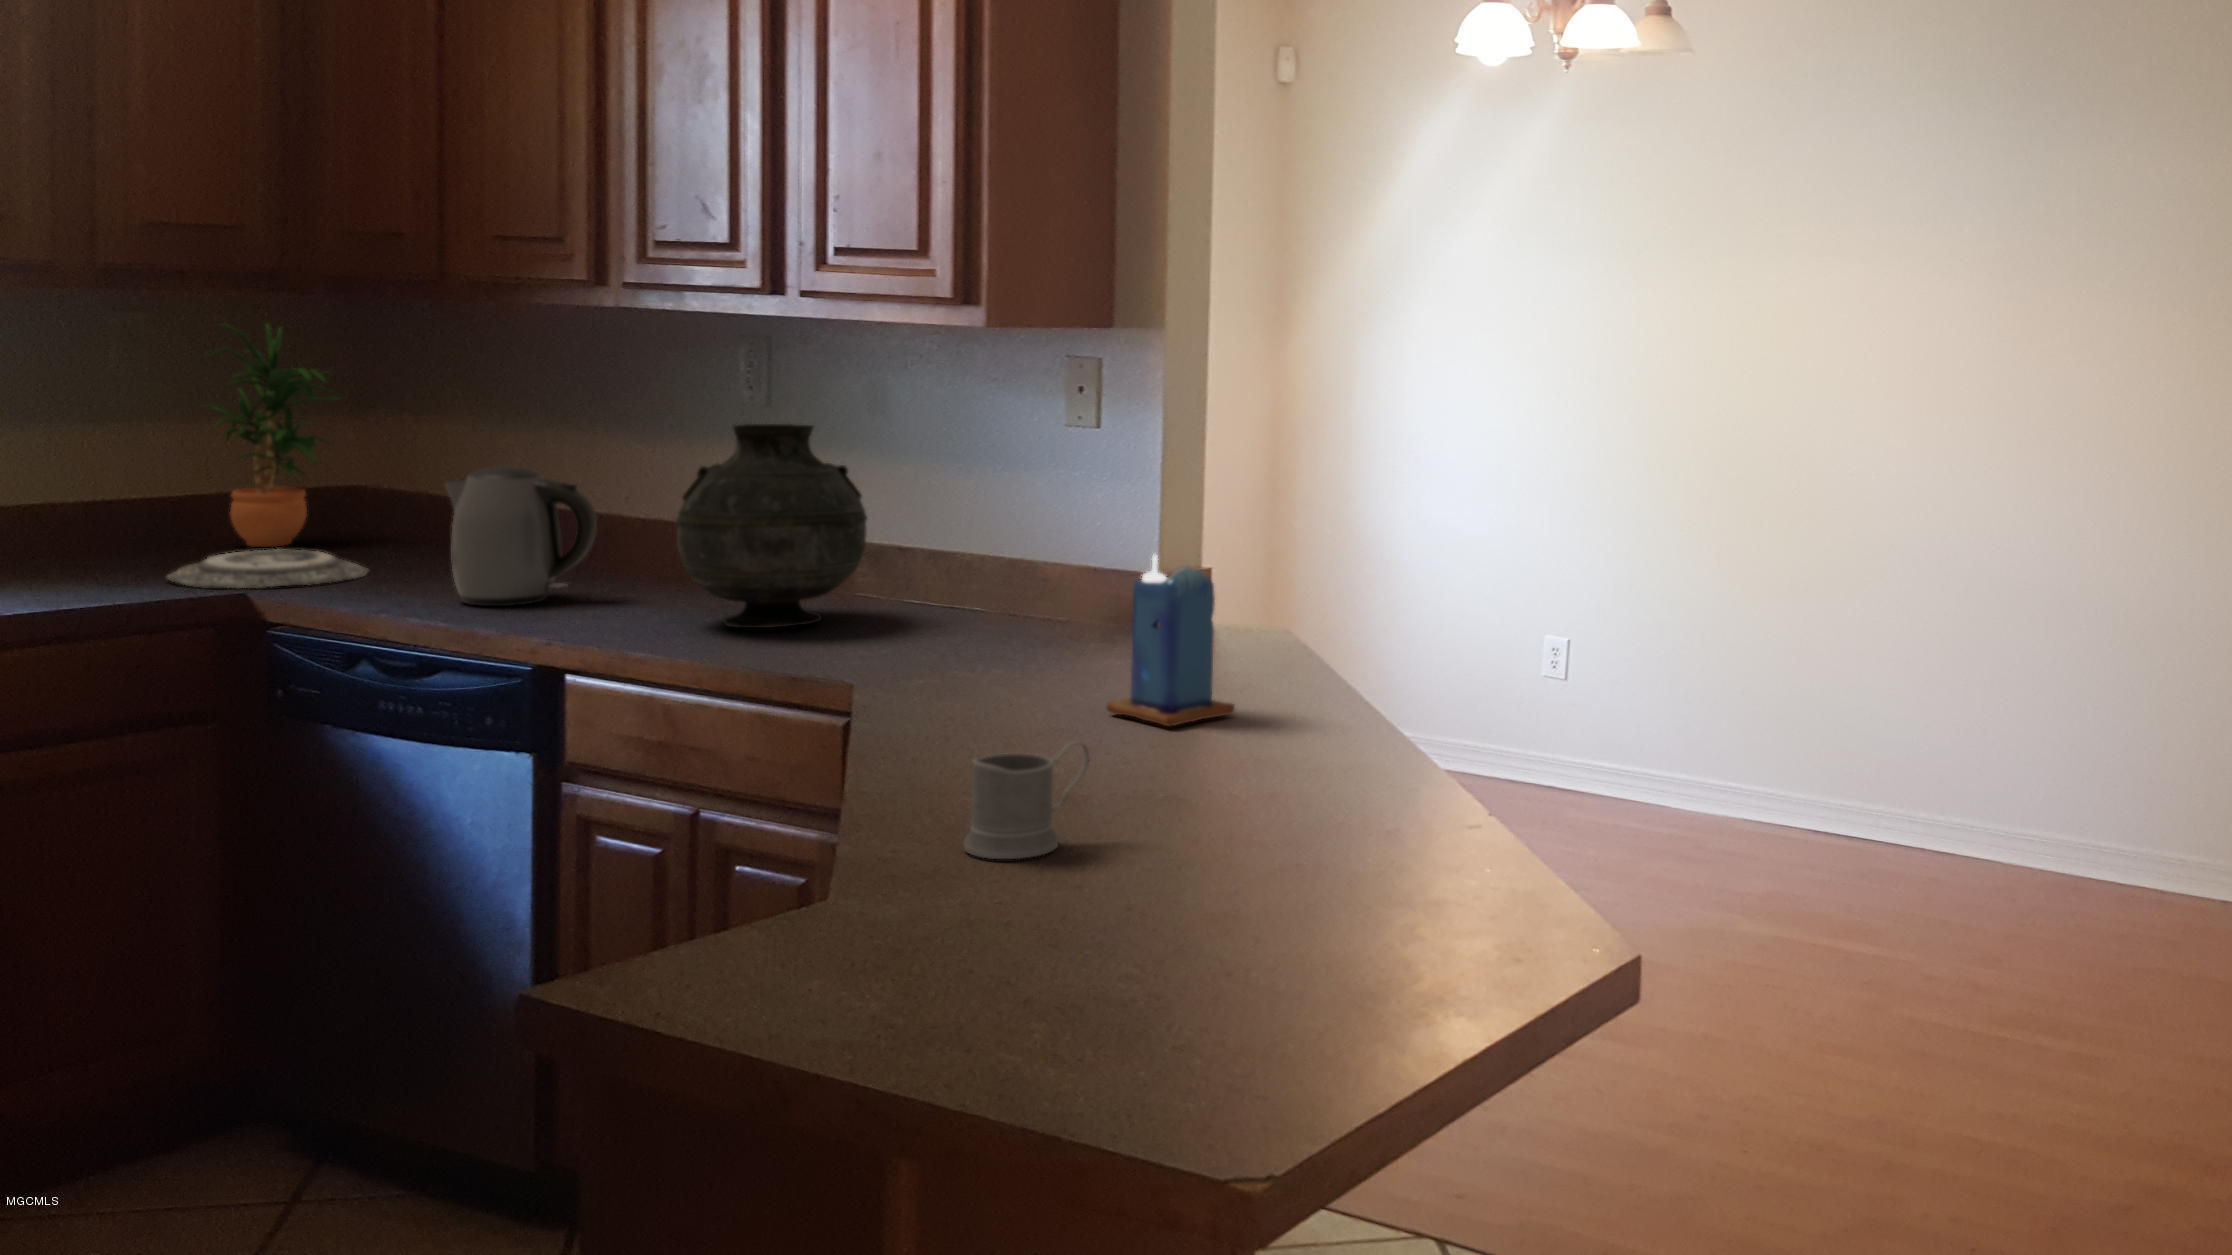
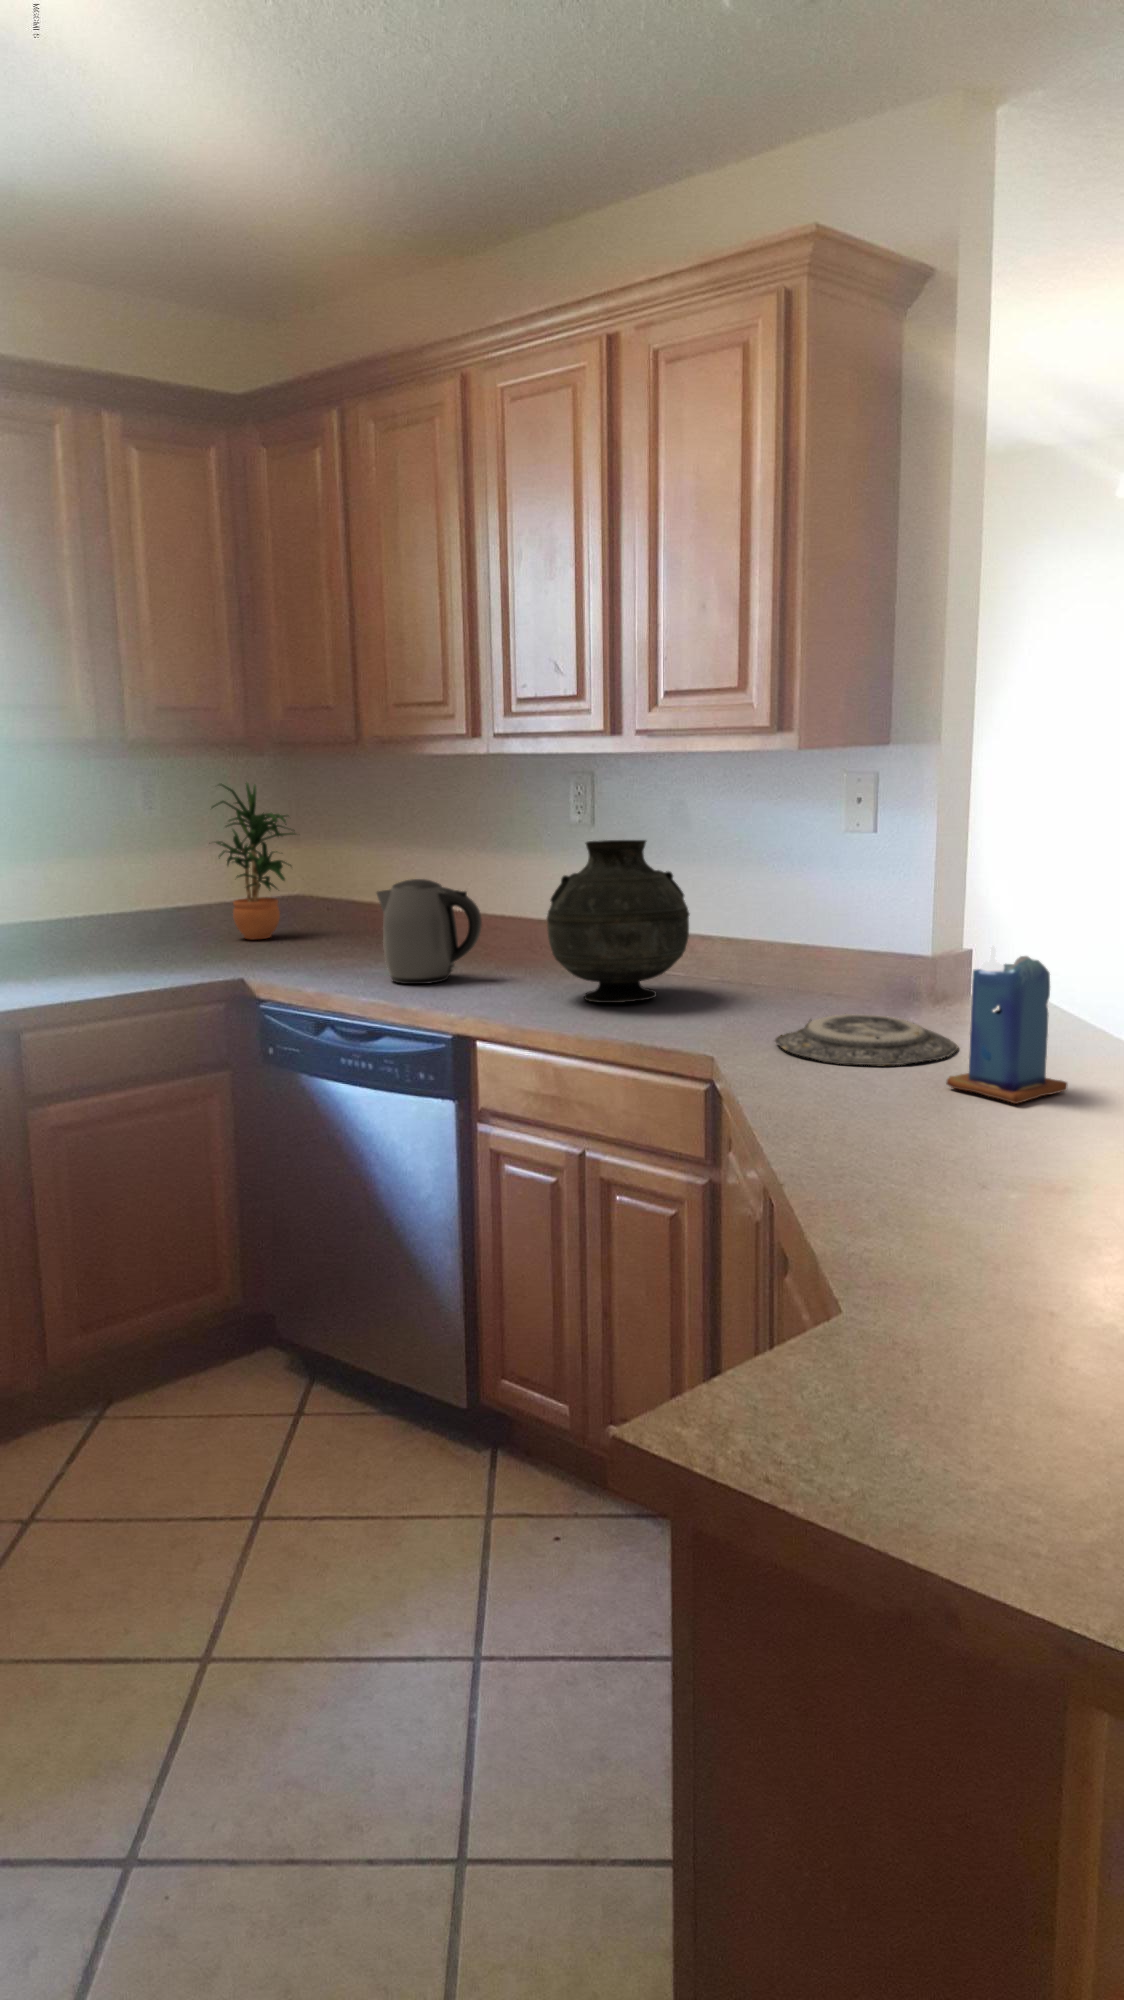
plate: present [167,549,369,588] -> present [775,1014,958,1065]
mug: present [964,742,1090,859] -> none [914,1142,1033,1262]

